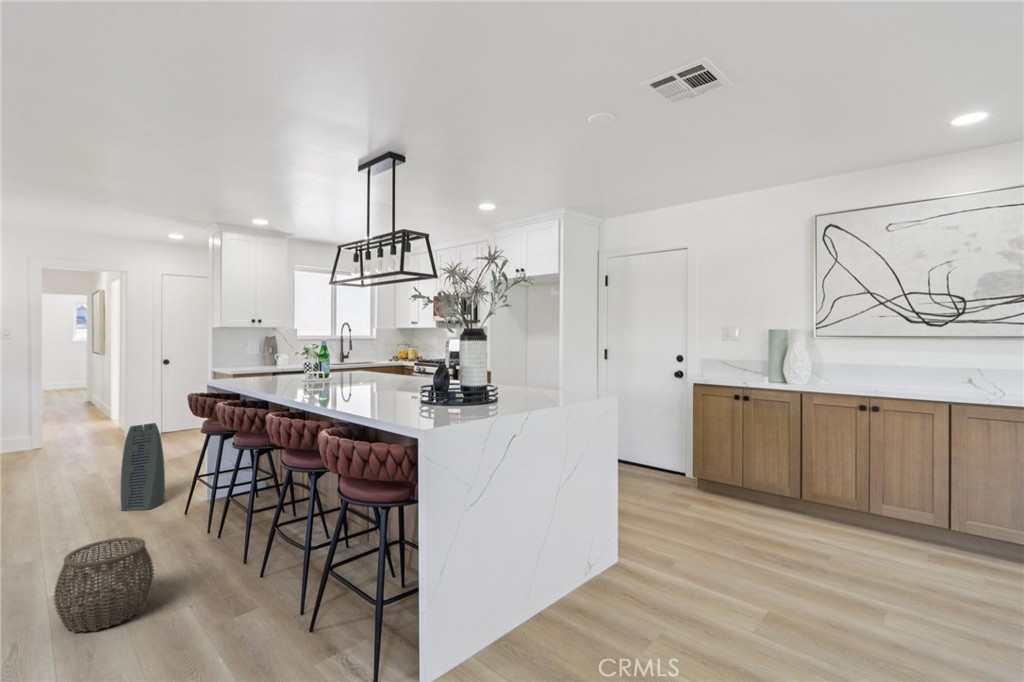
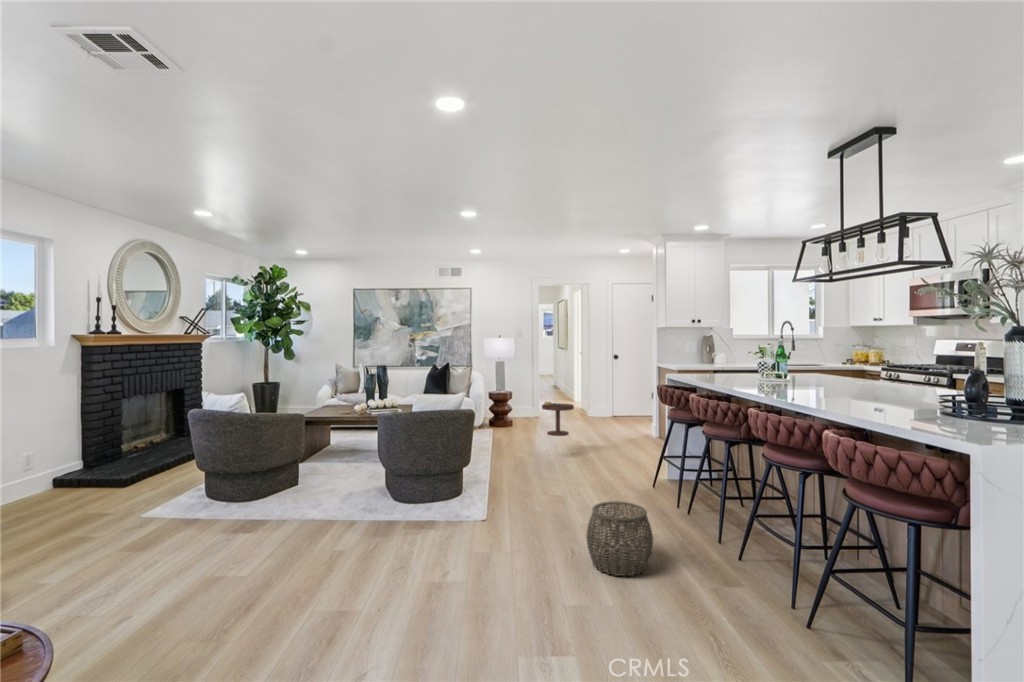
side table: none [28,422,83,498] -> present [542,402,574,436]
air purifier: present [121,423,165,511] -> none [604,410,633,485]

